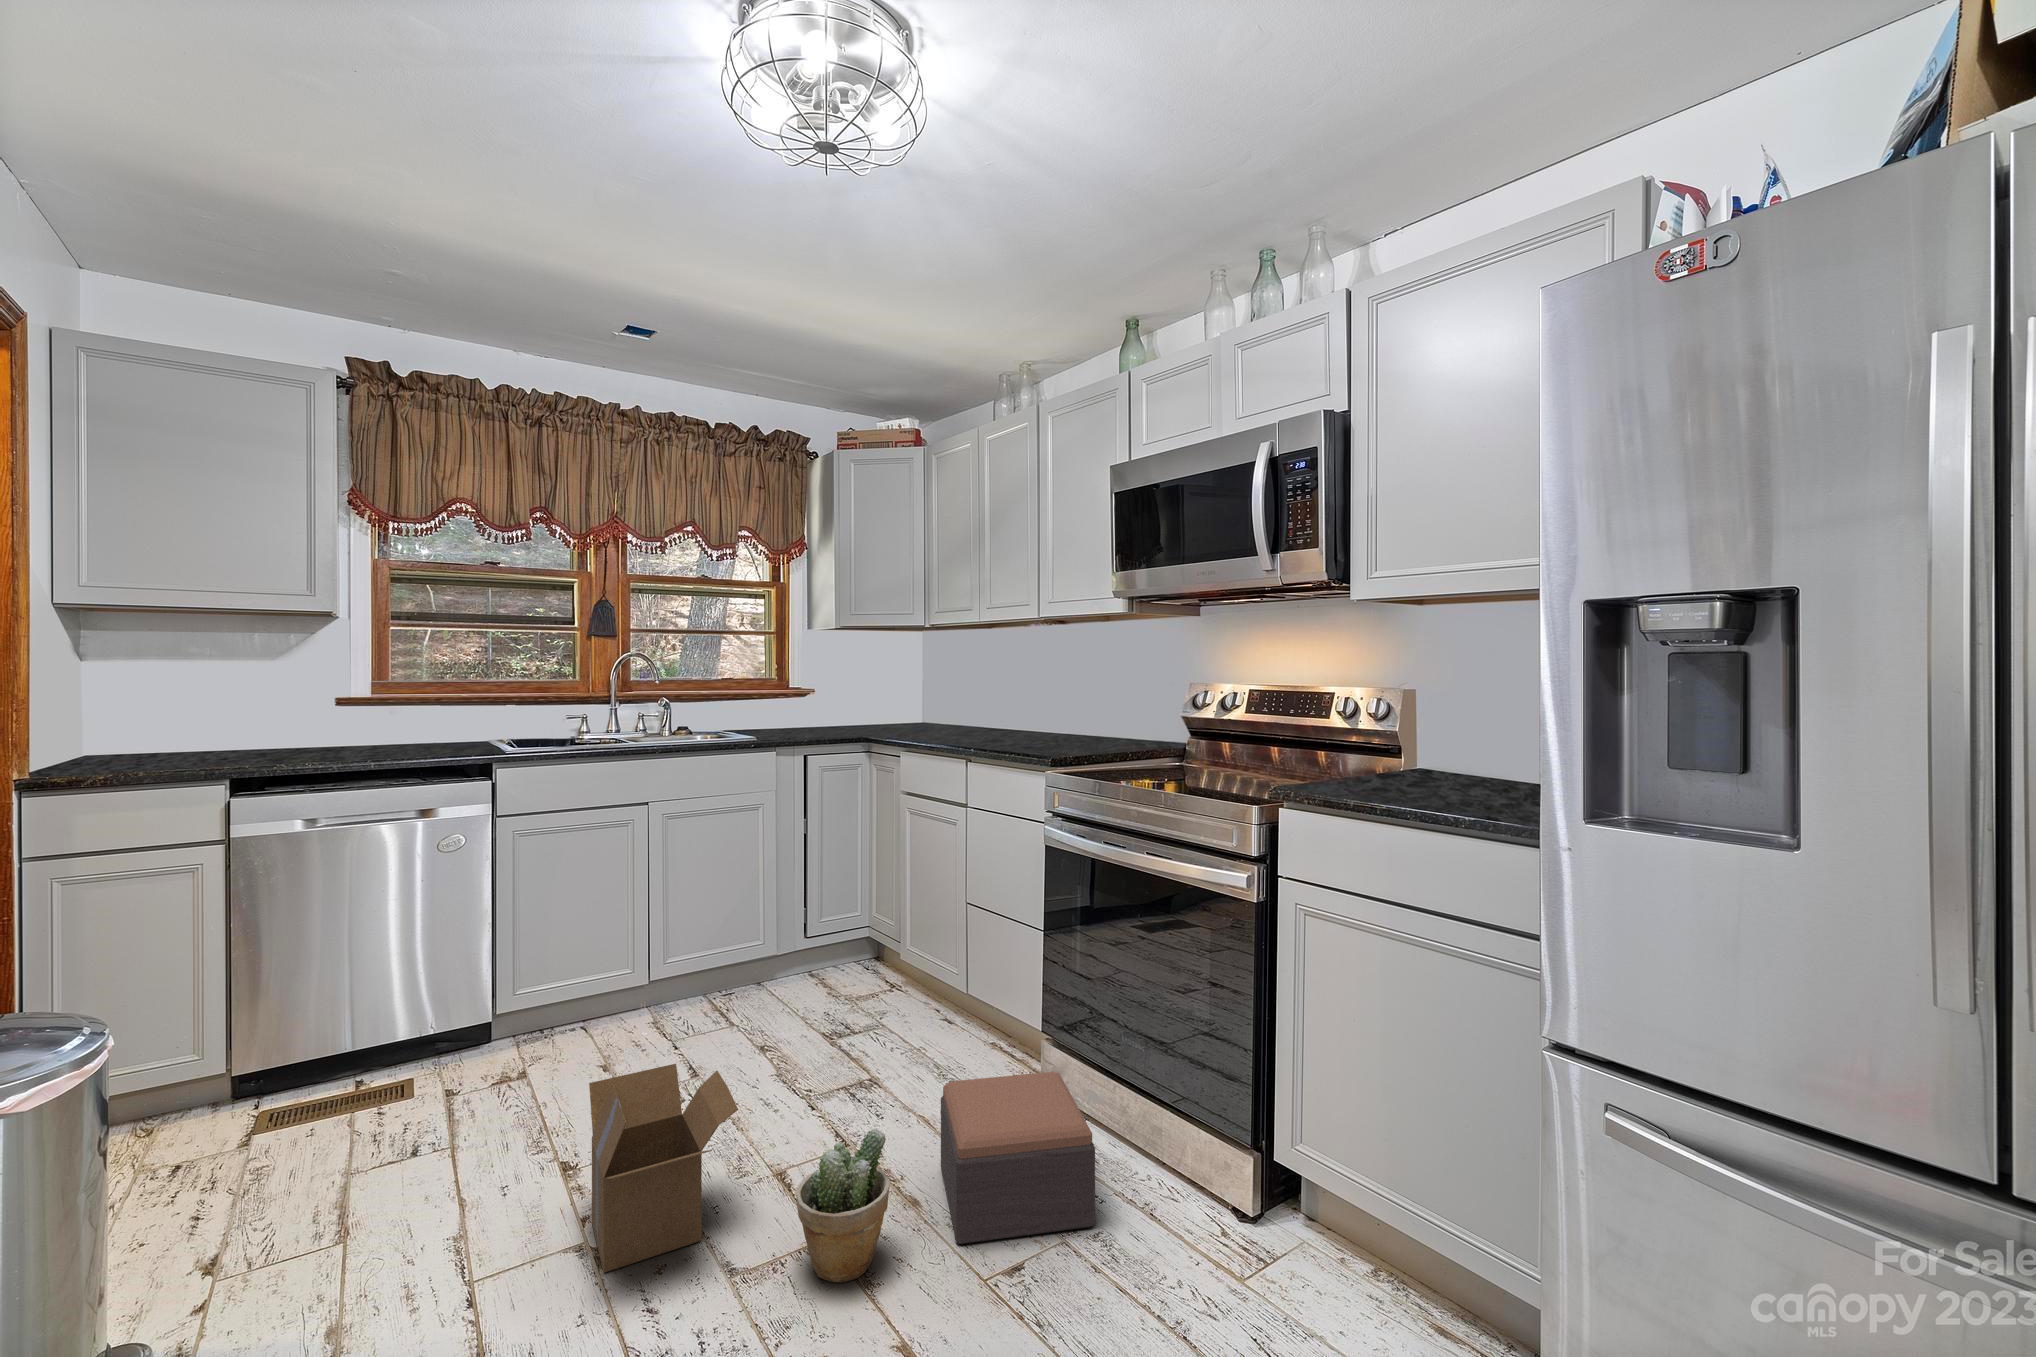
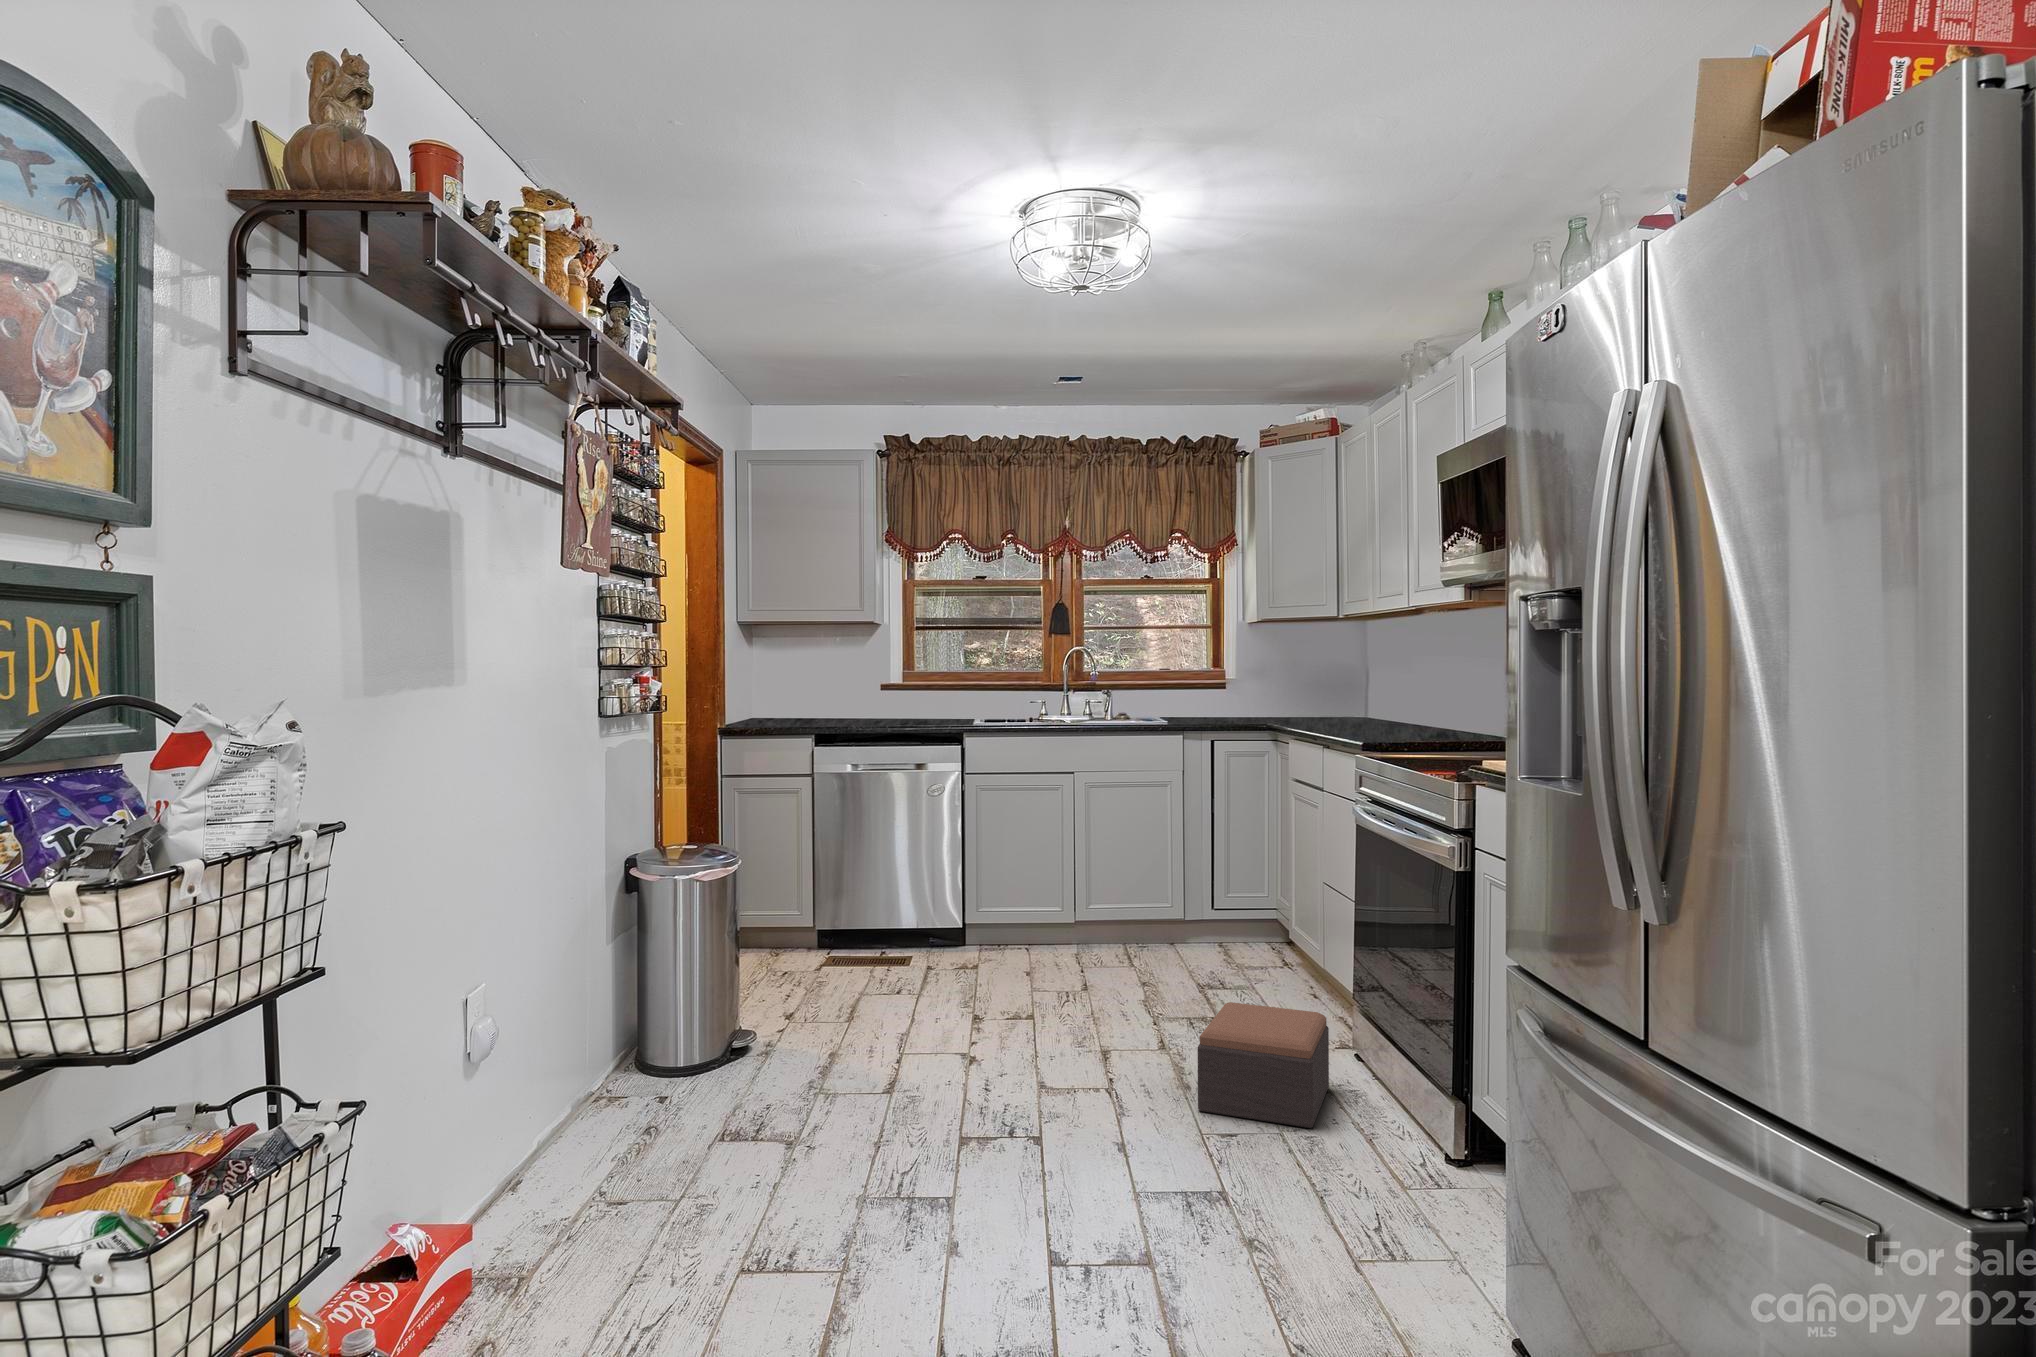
cardboard box: present [589,1064,738,1273] -> none [968,951,1060,1068]
potted plant: present [796,1129,890,1283] -> none [1080,1008,1147,1107]

